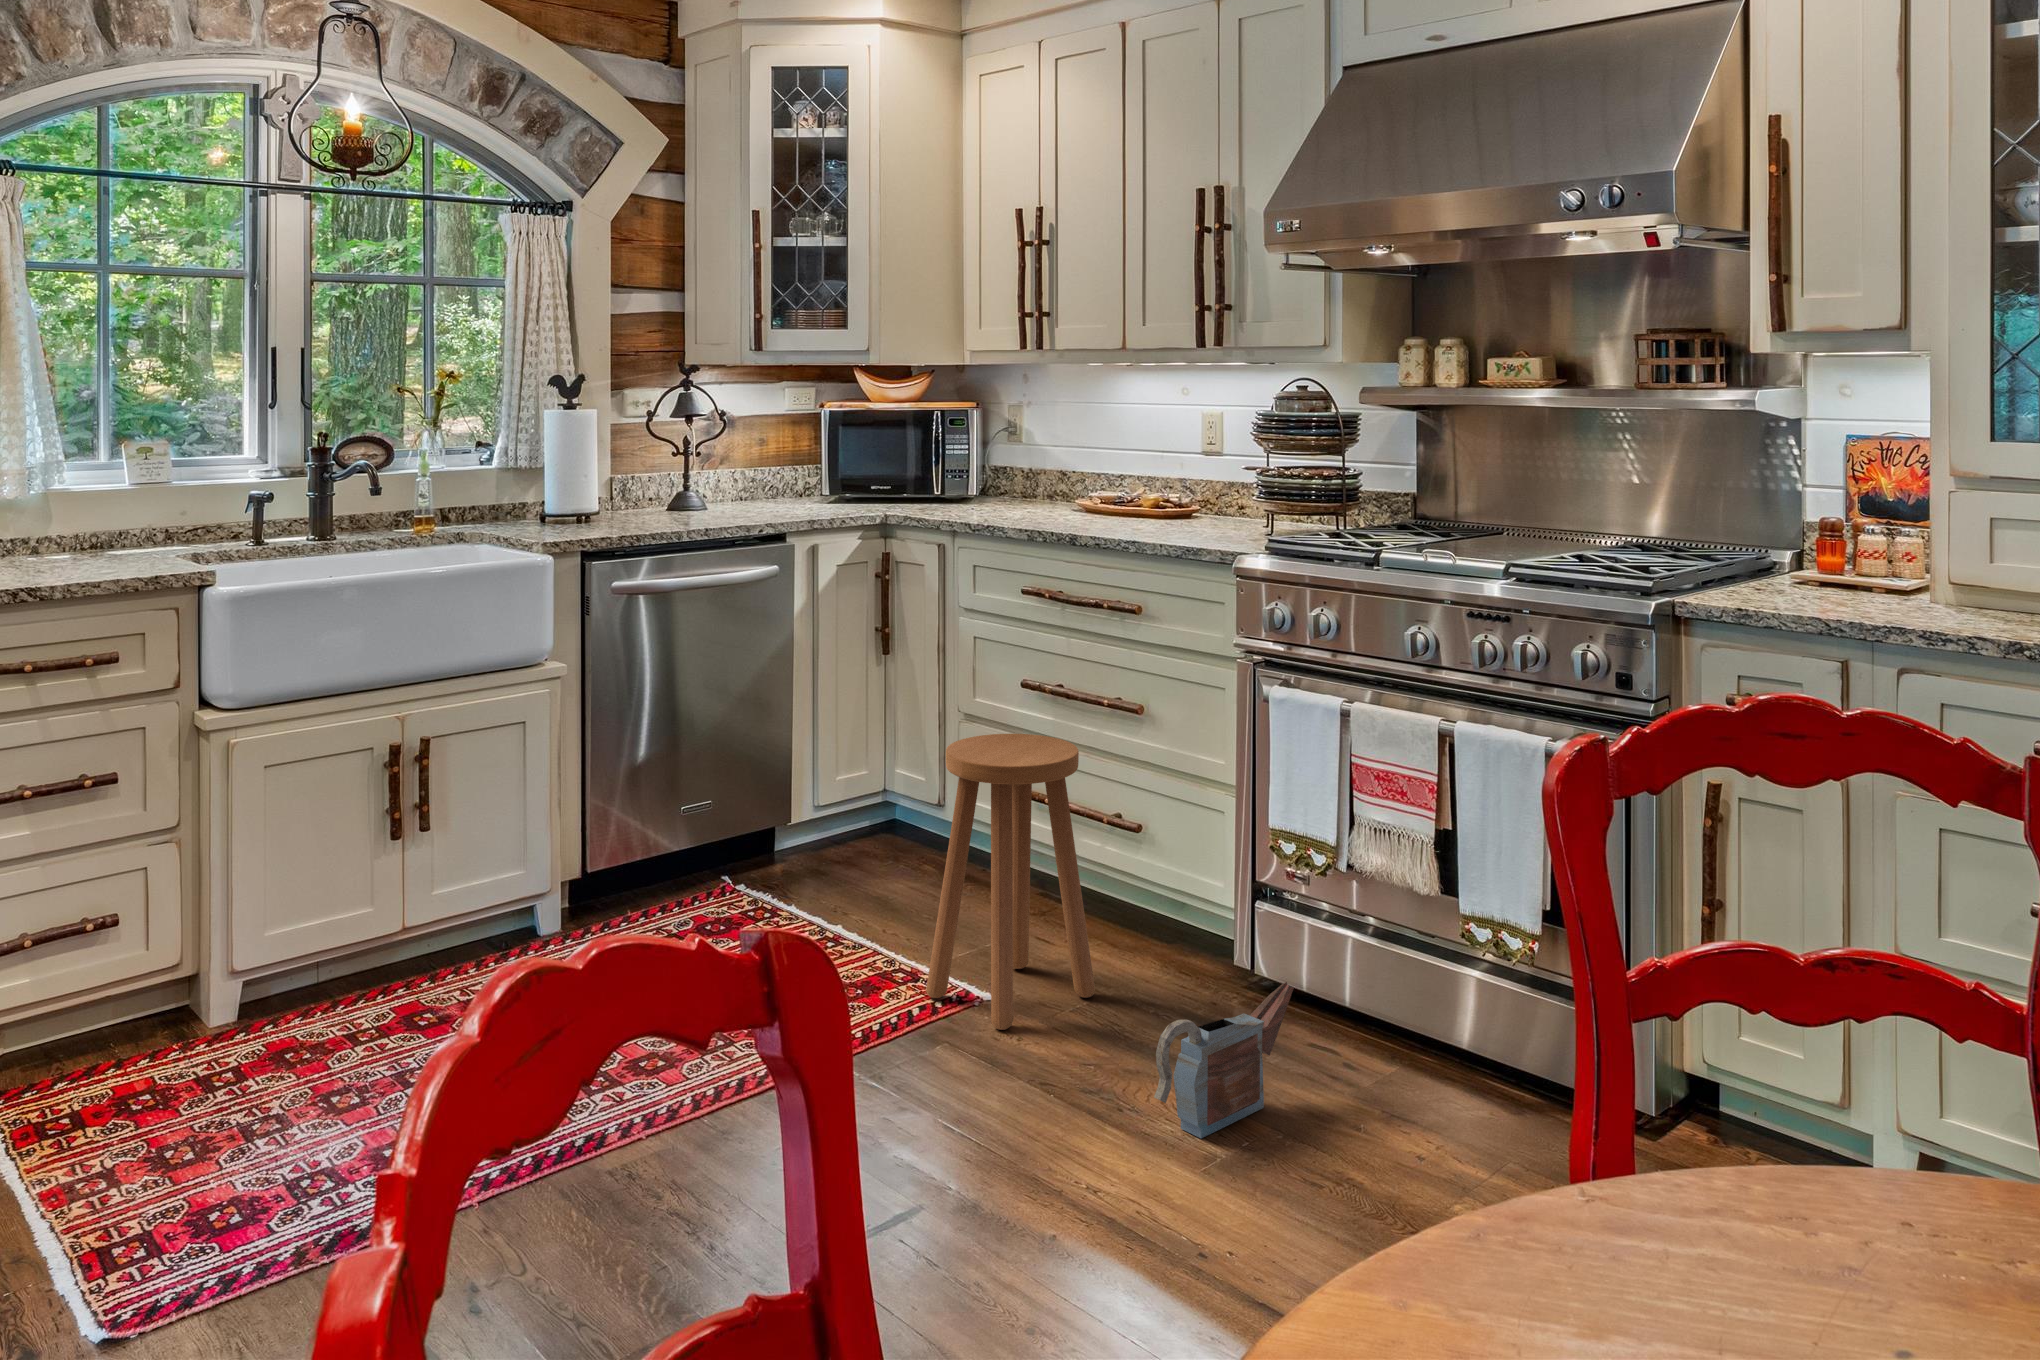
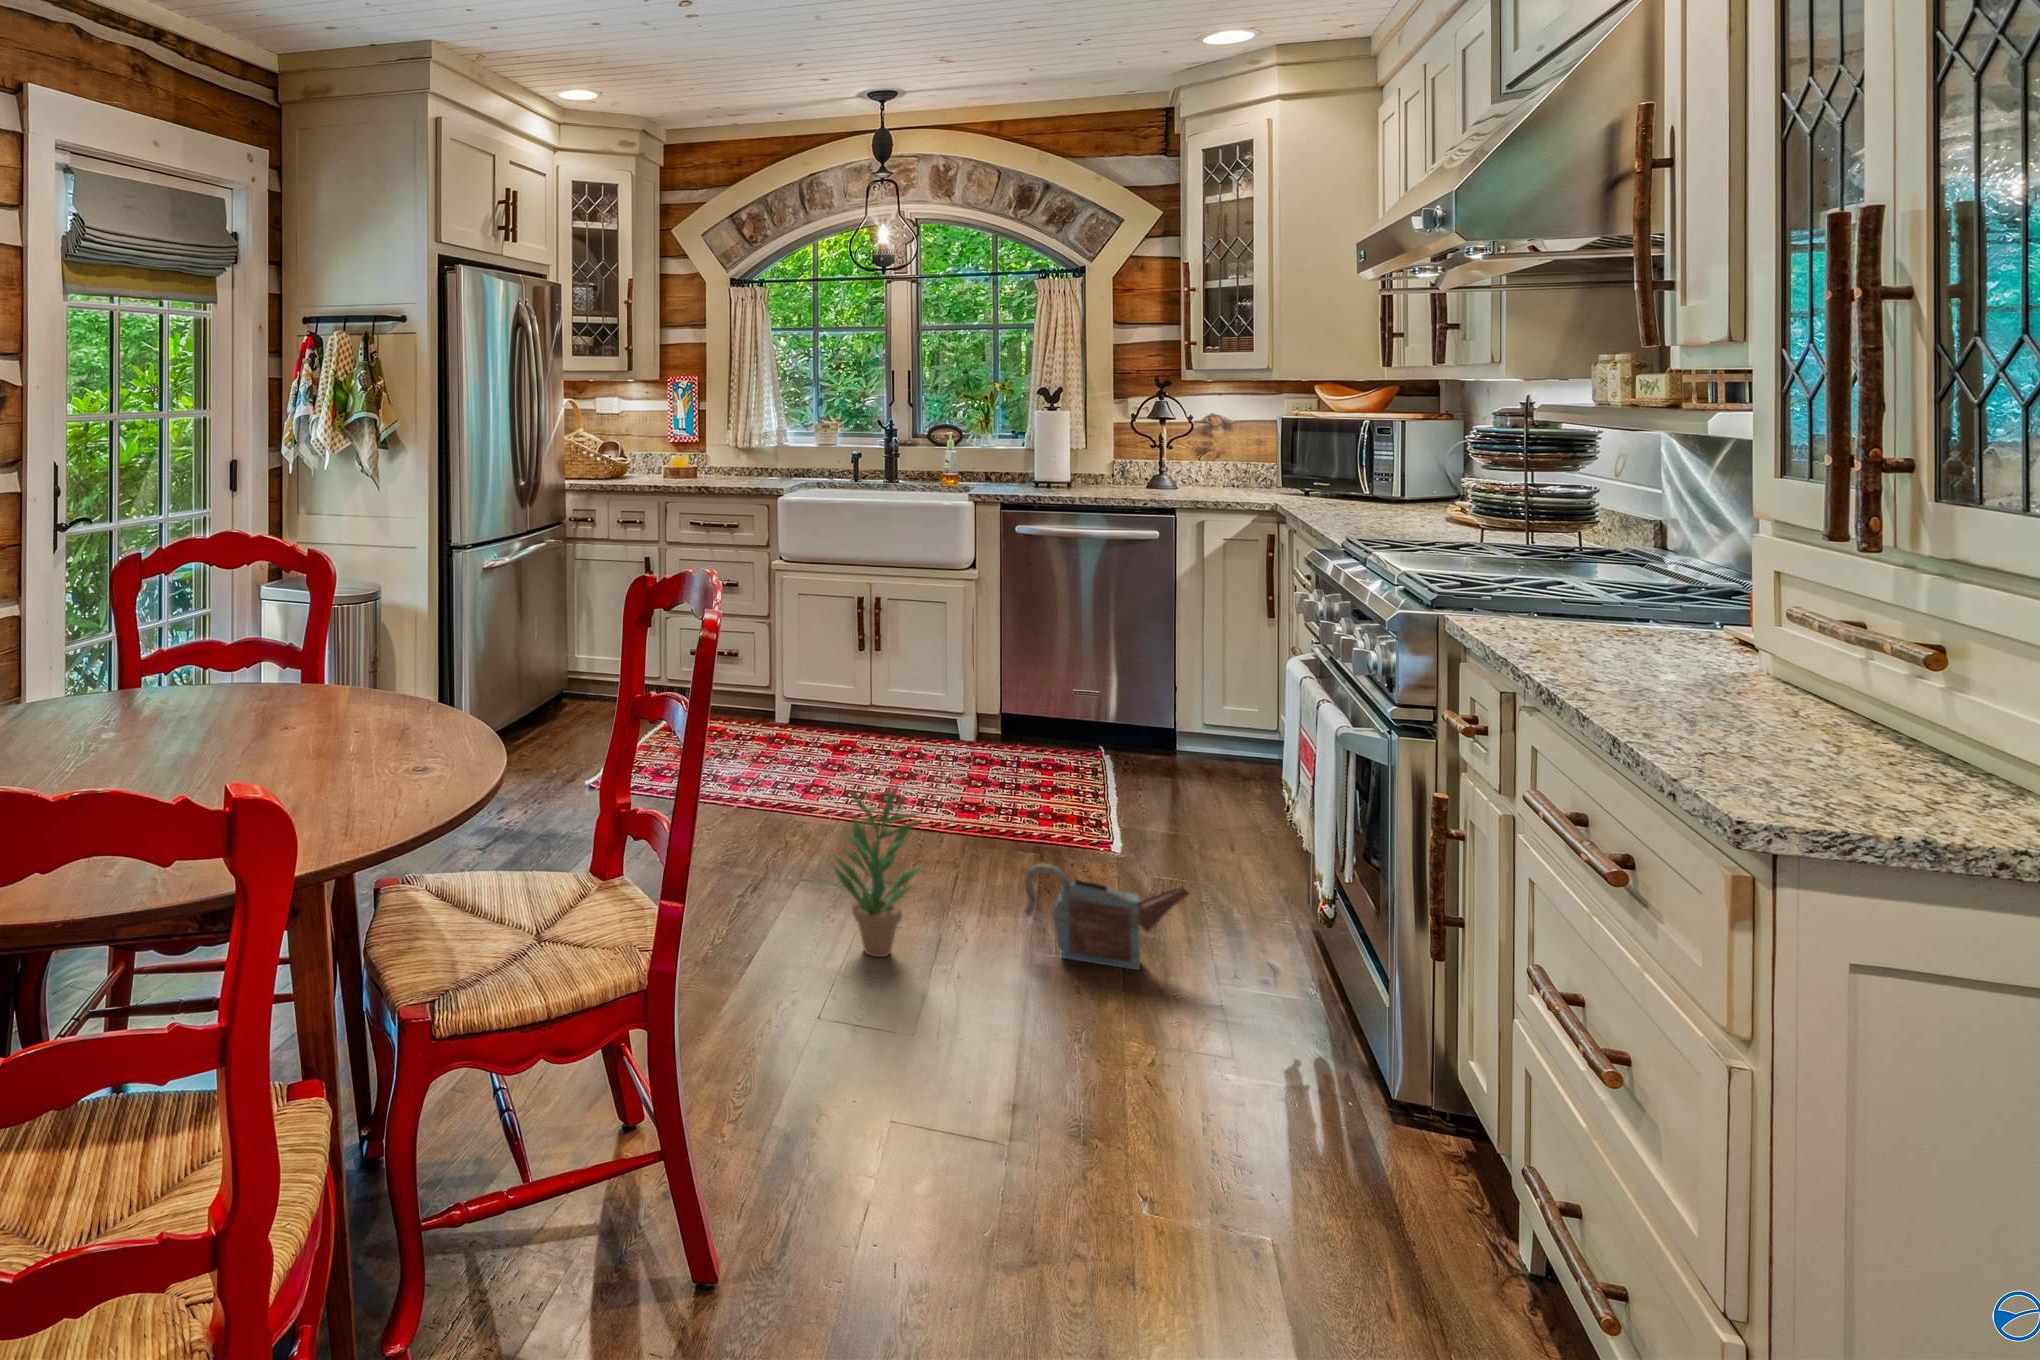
stool: present [926,734,1095,1030] -> none [1080,662,1192,883]
potted plant: none [1012,973,1161,1268] -> present [832,786,923,957]

